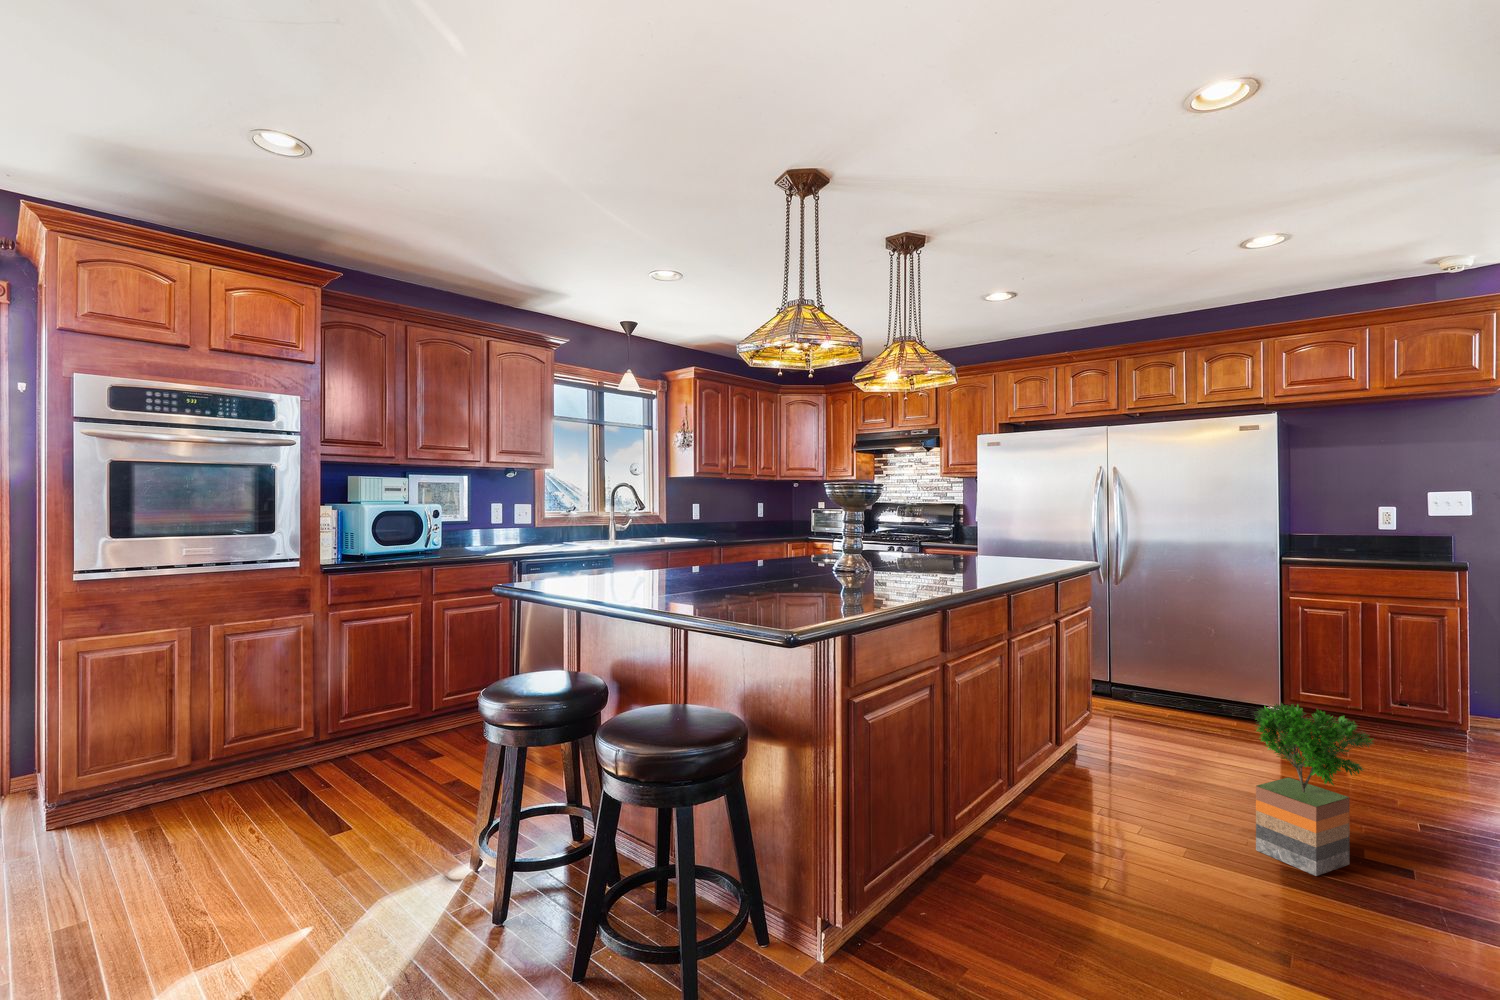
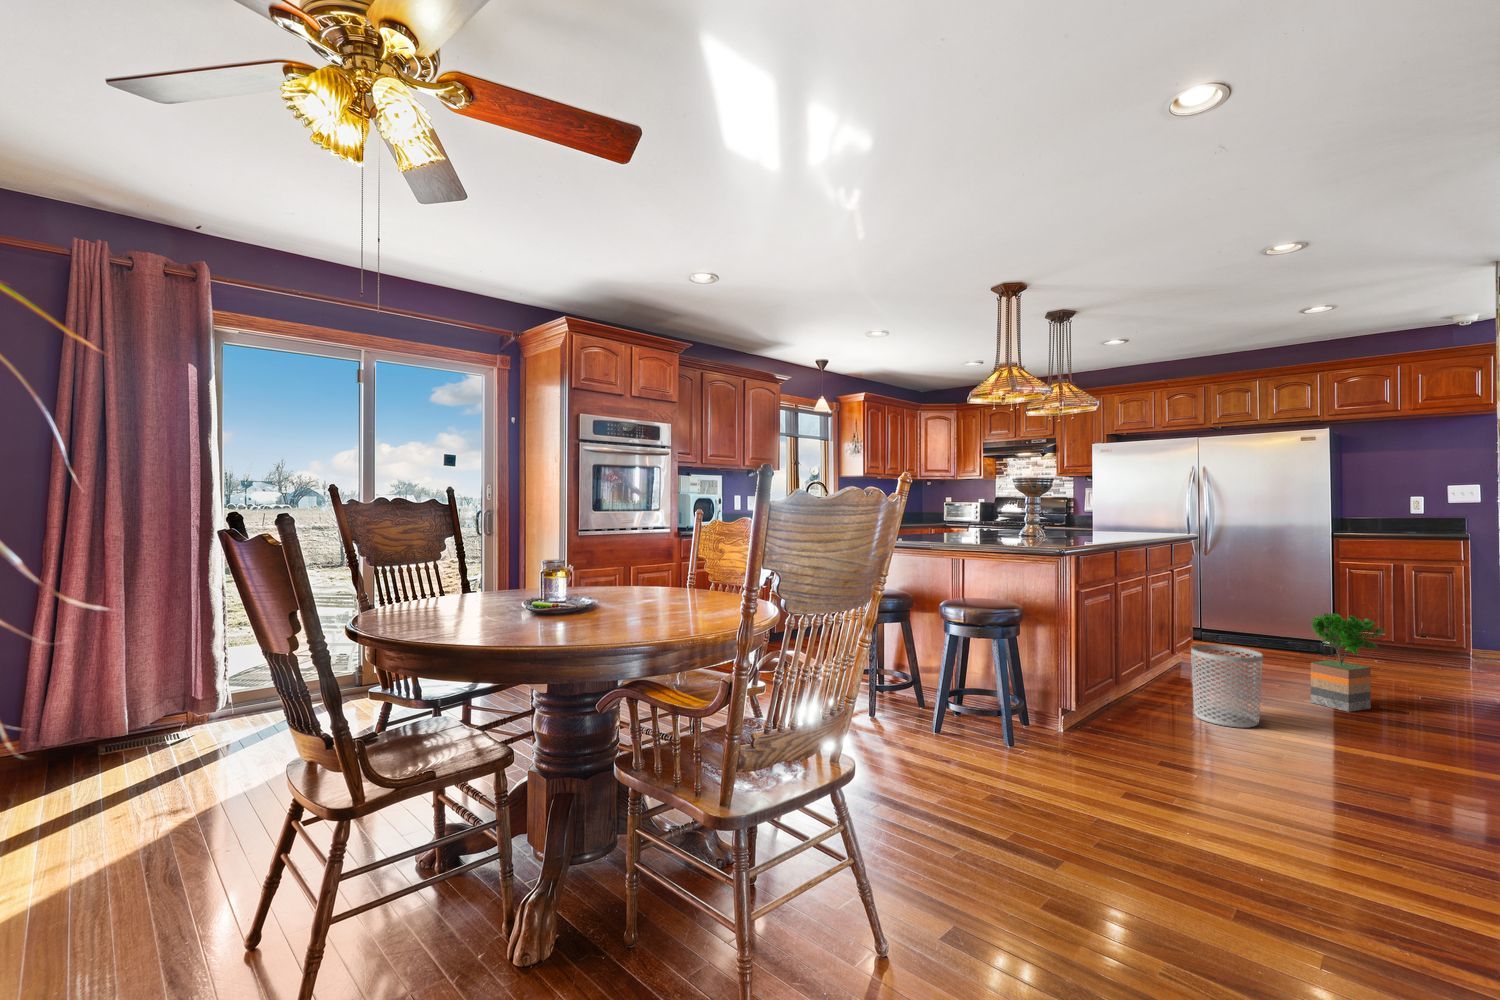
waste bin: none [1061,770,1177,936] -> present [1191,645,1263,728]

